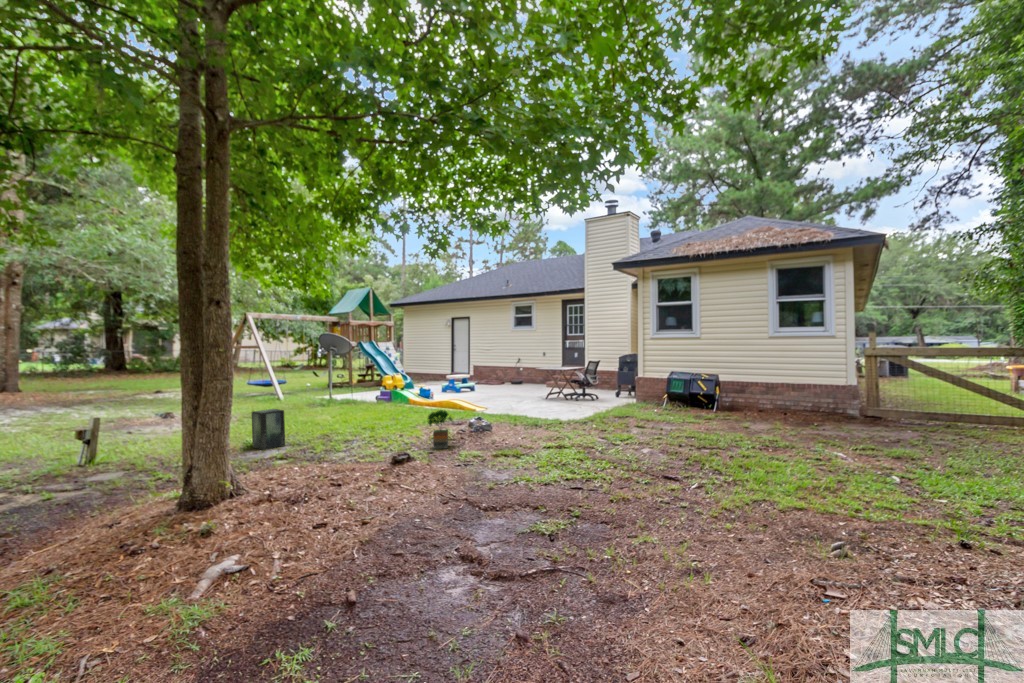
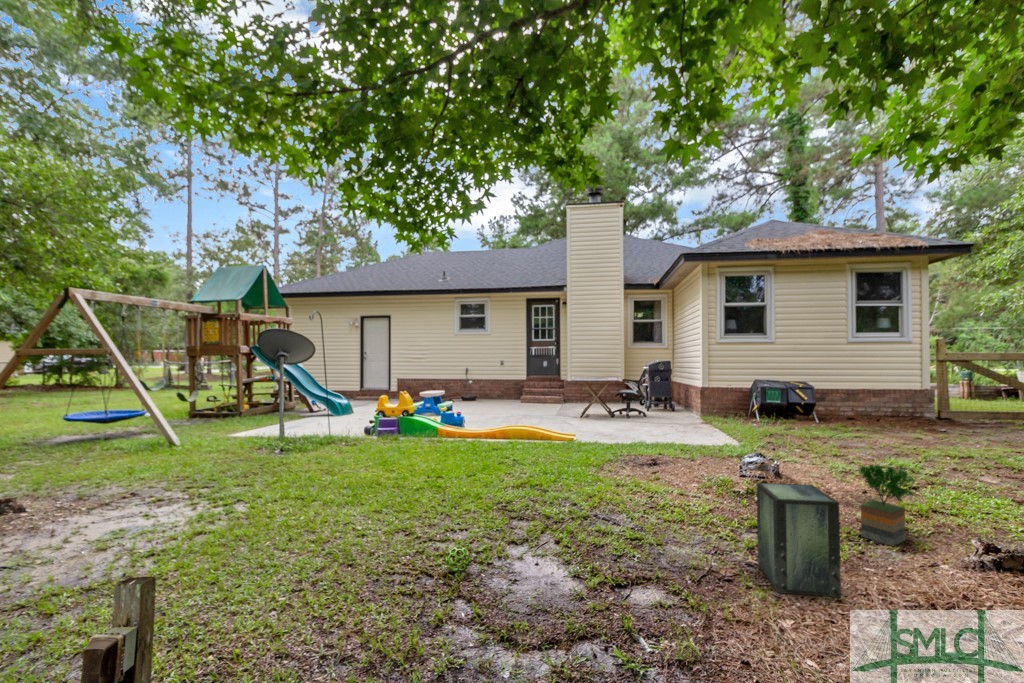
storage box: present [252,409,285,450] -> present [757,483,841,597]

